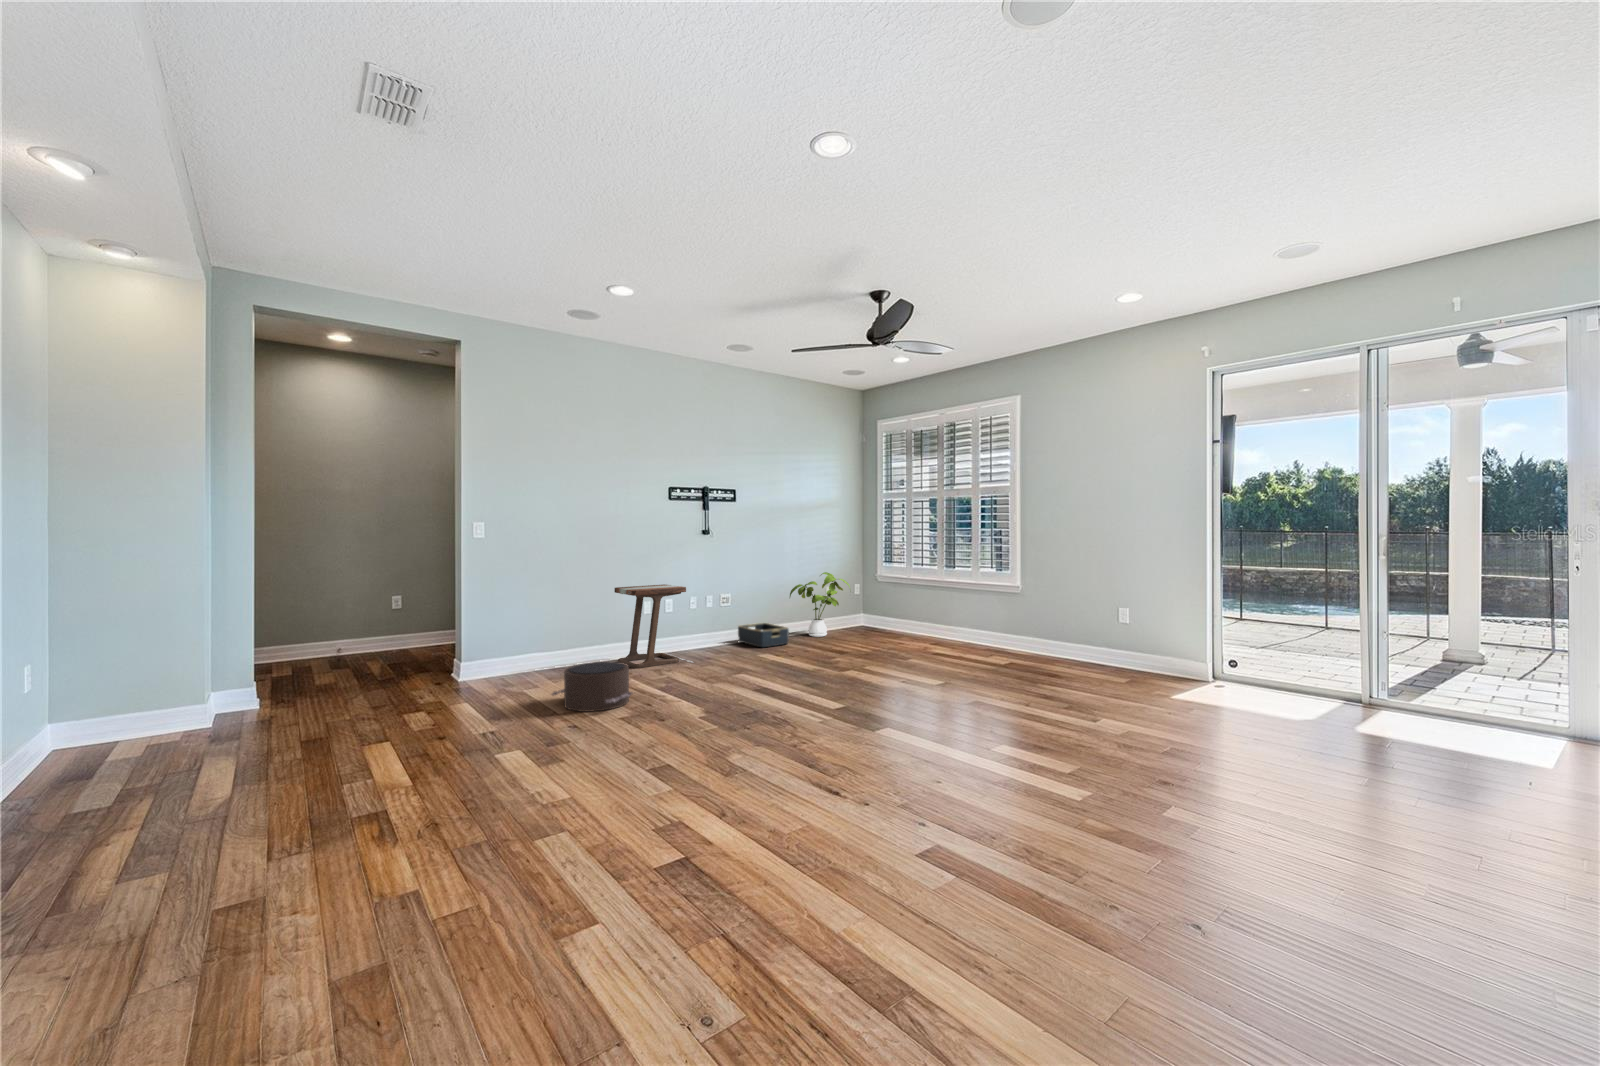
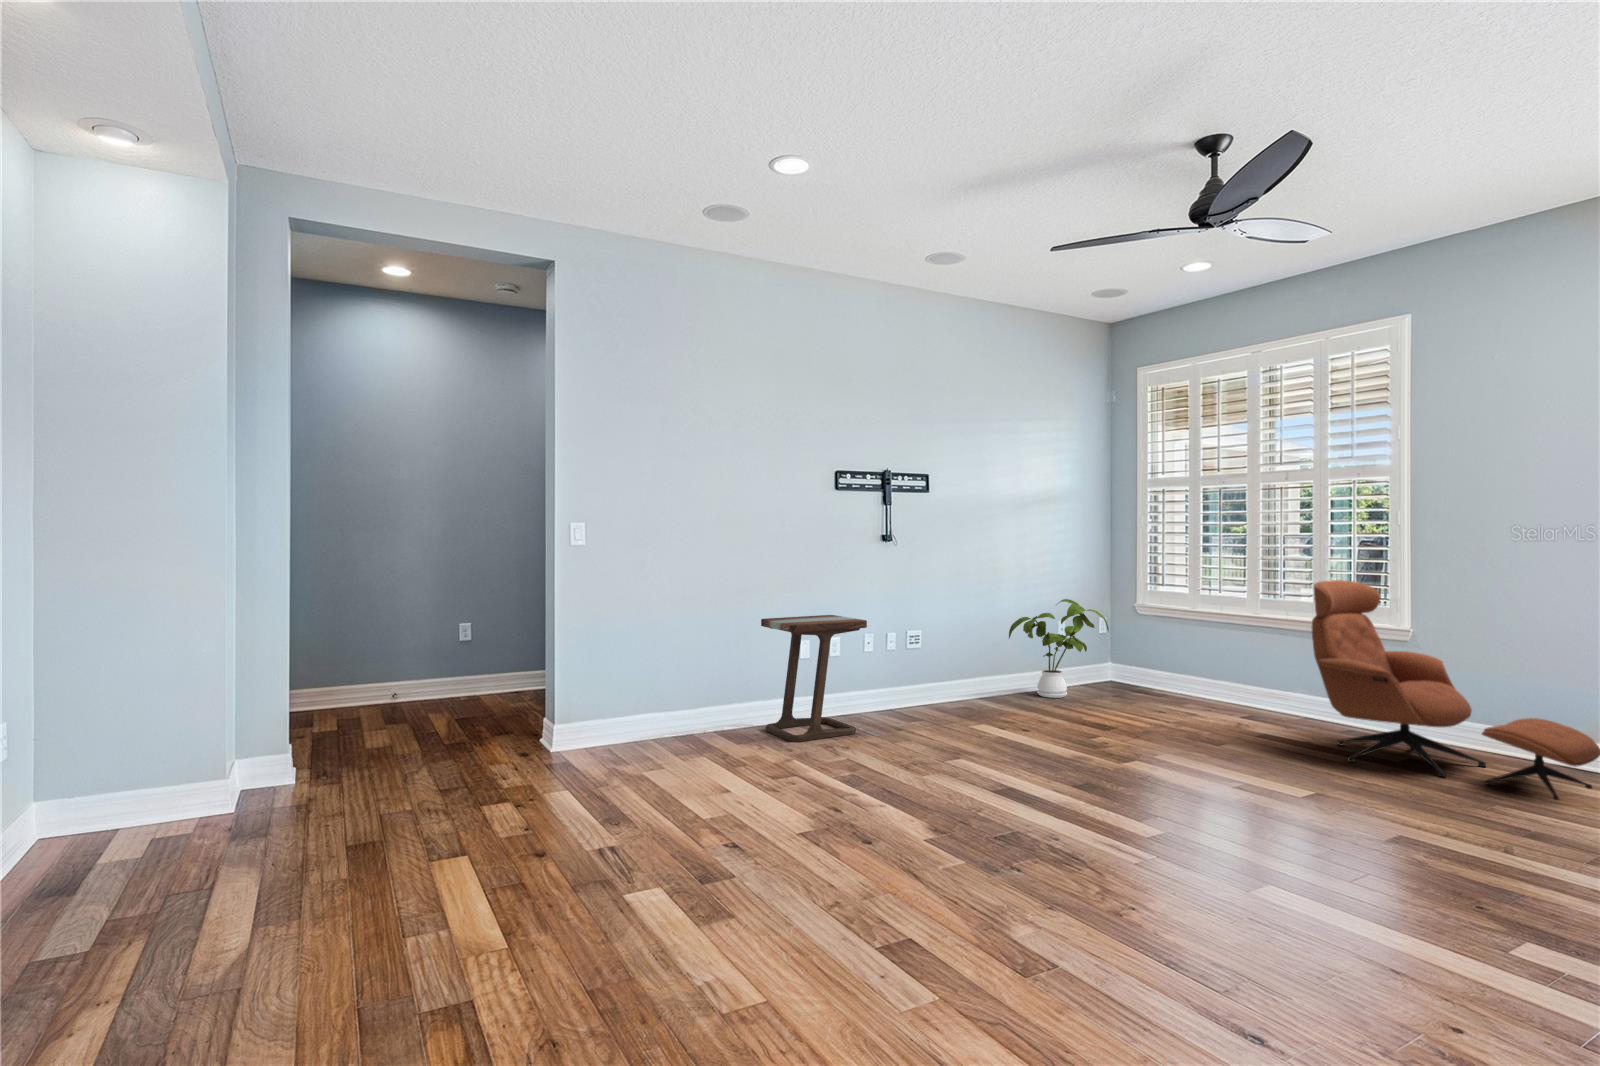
lounge chair: none [955,557,1095,679] -> present [1312,580,1600,800]
basket: present [738,623,789,647] -> none [933,674,1013,713]
pouf: present [552,662,632,712] -> none [686,737,814,819]

